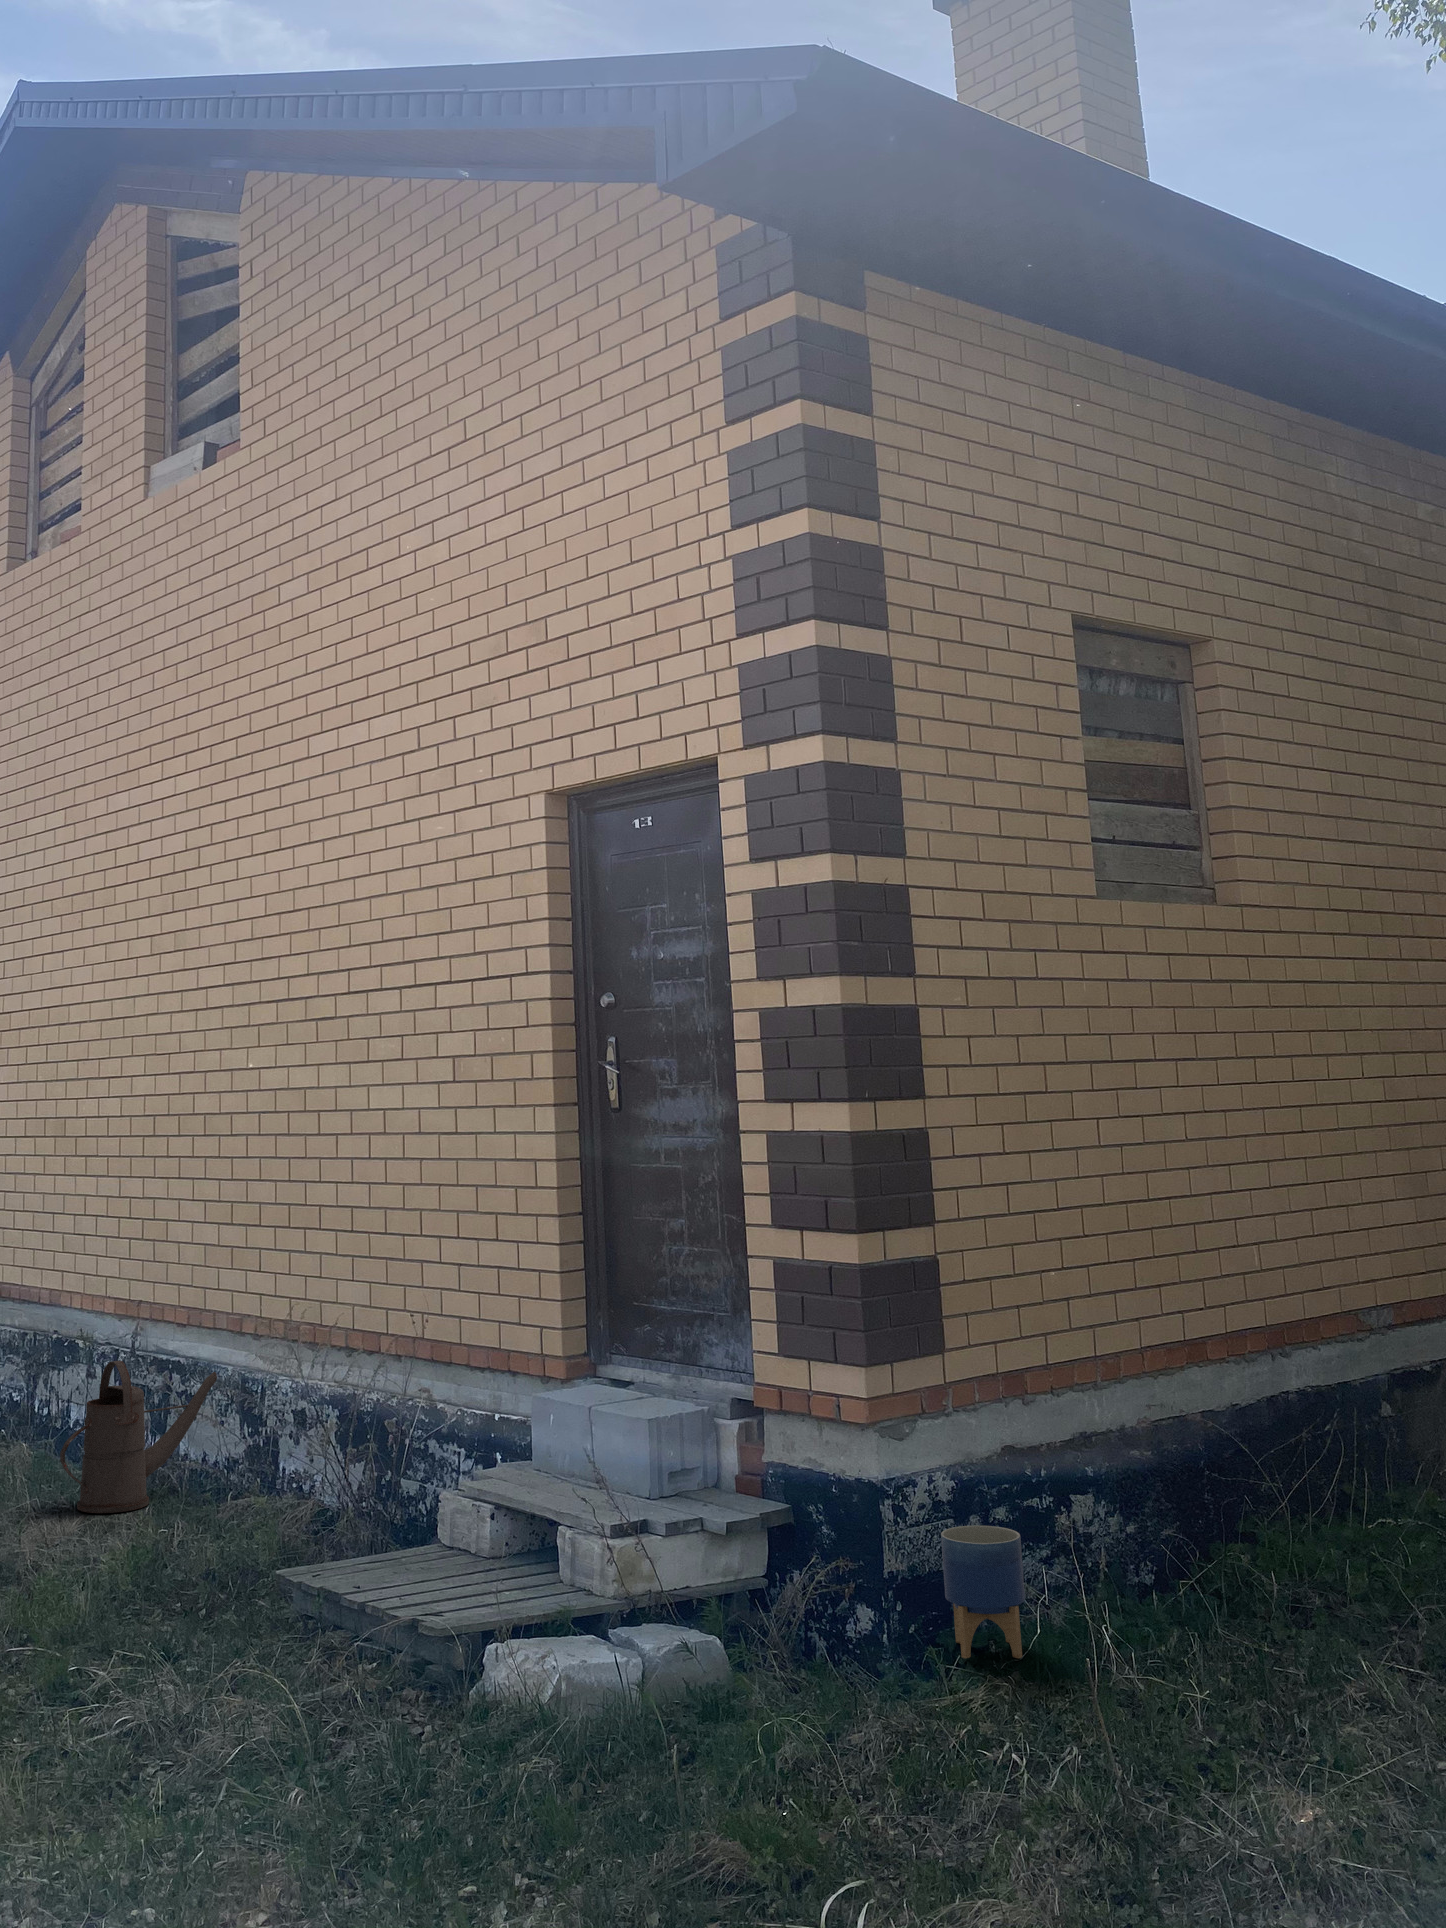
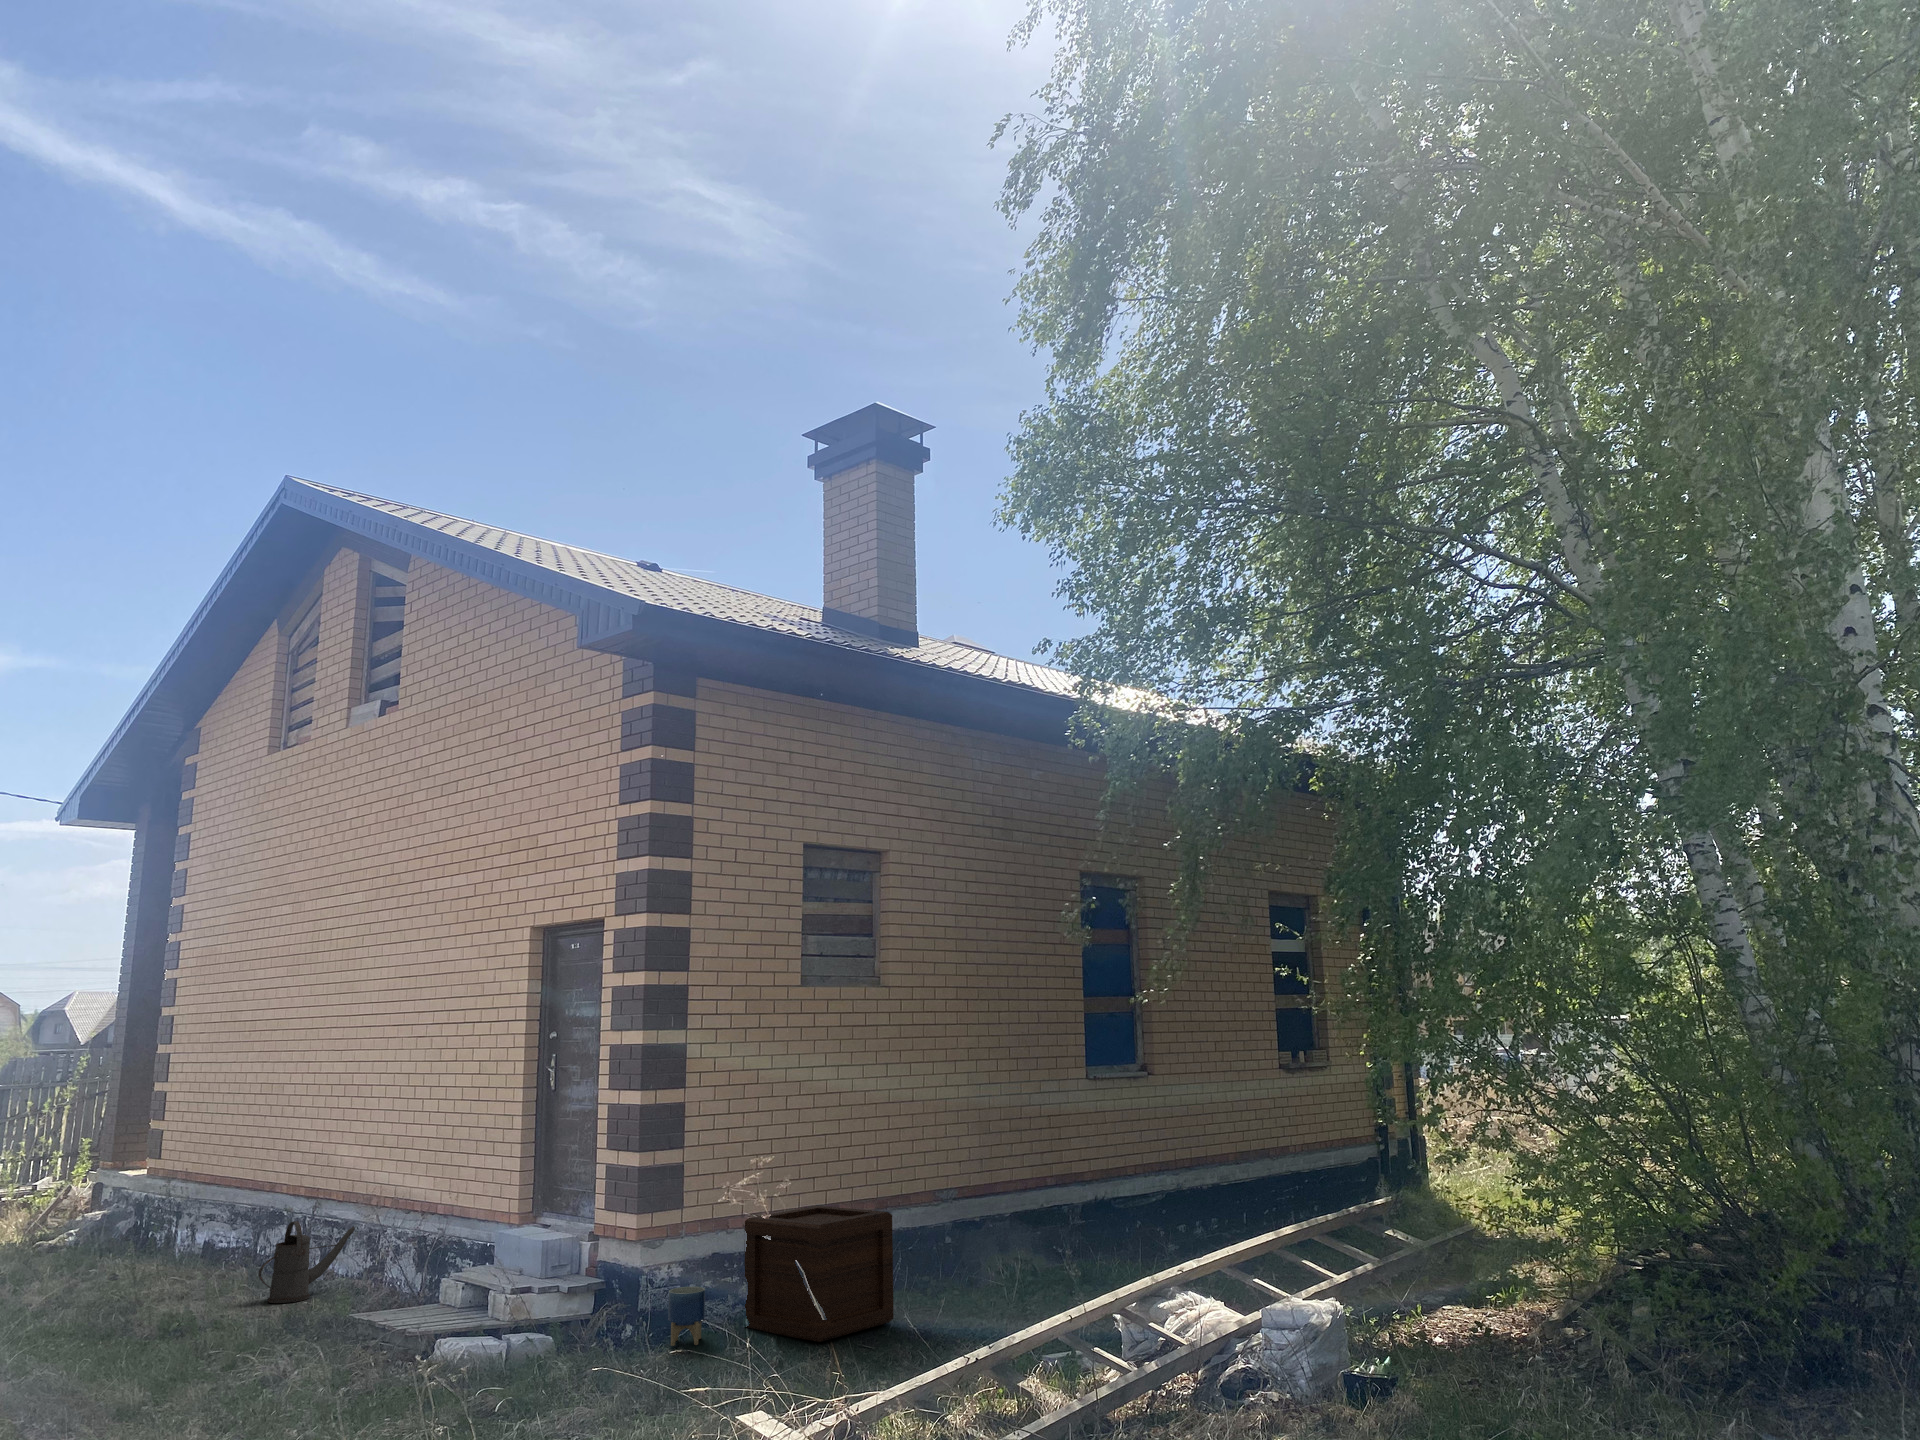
wooden crate: none [1056,1354,1401,1660] -> present [744,1206,894,1342]

